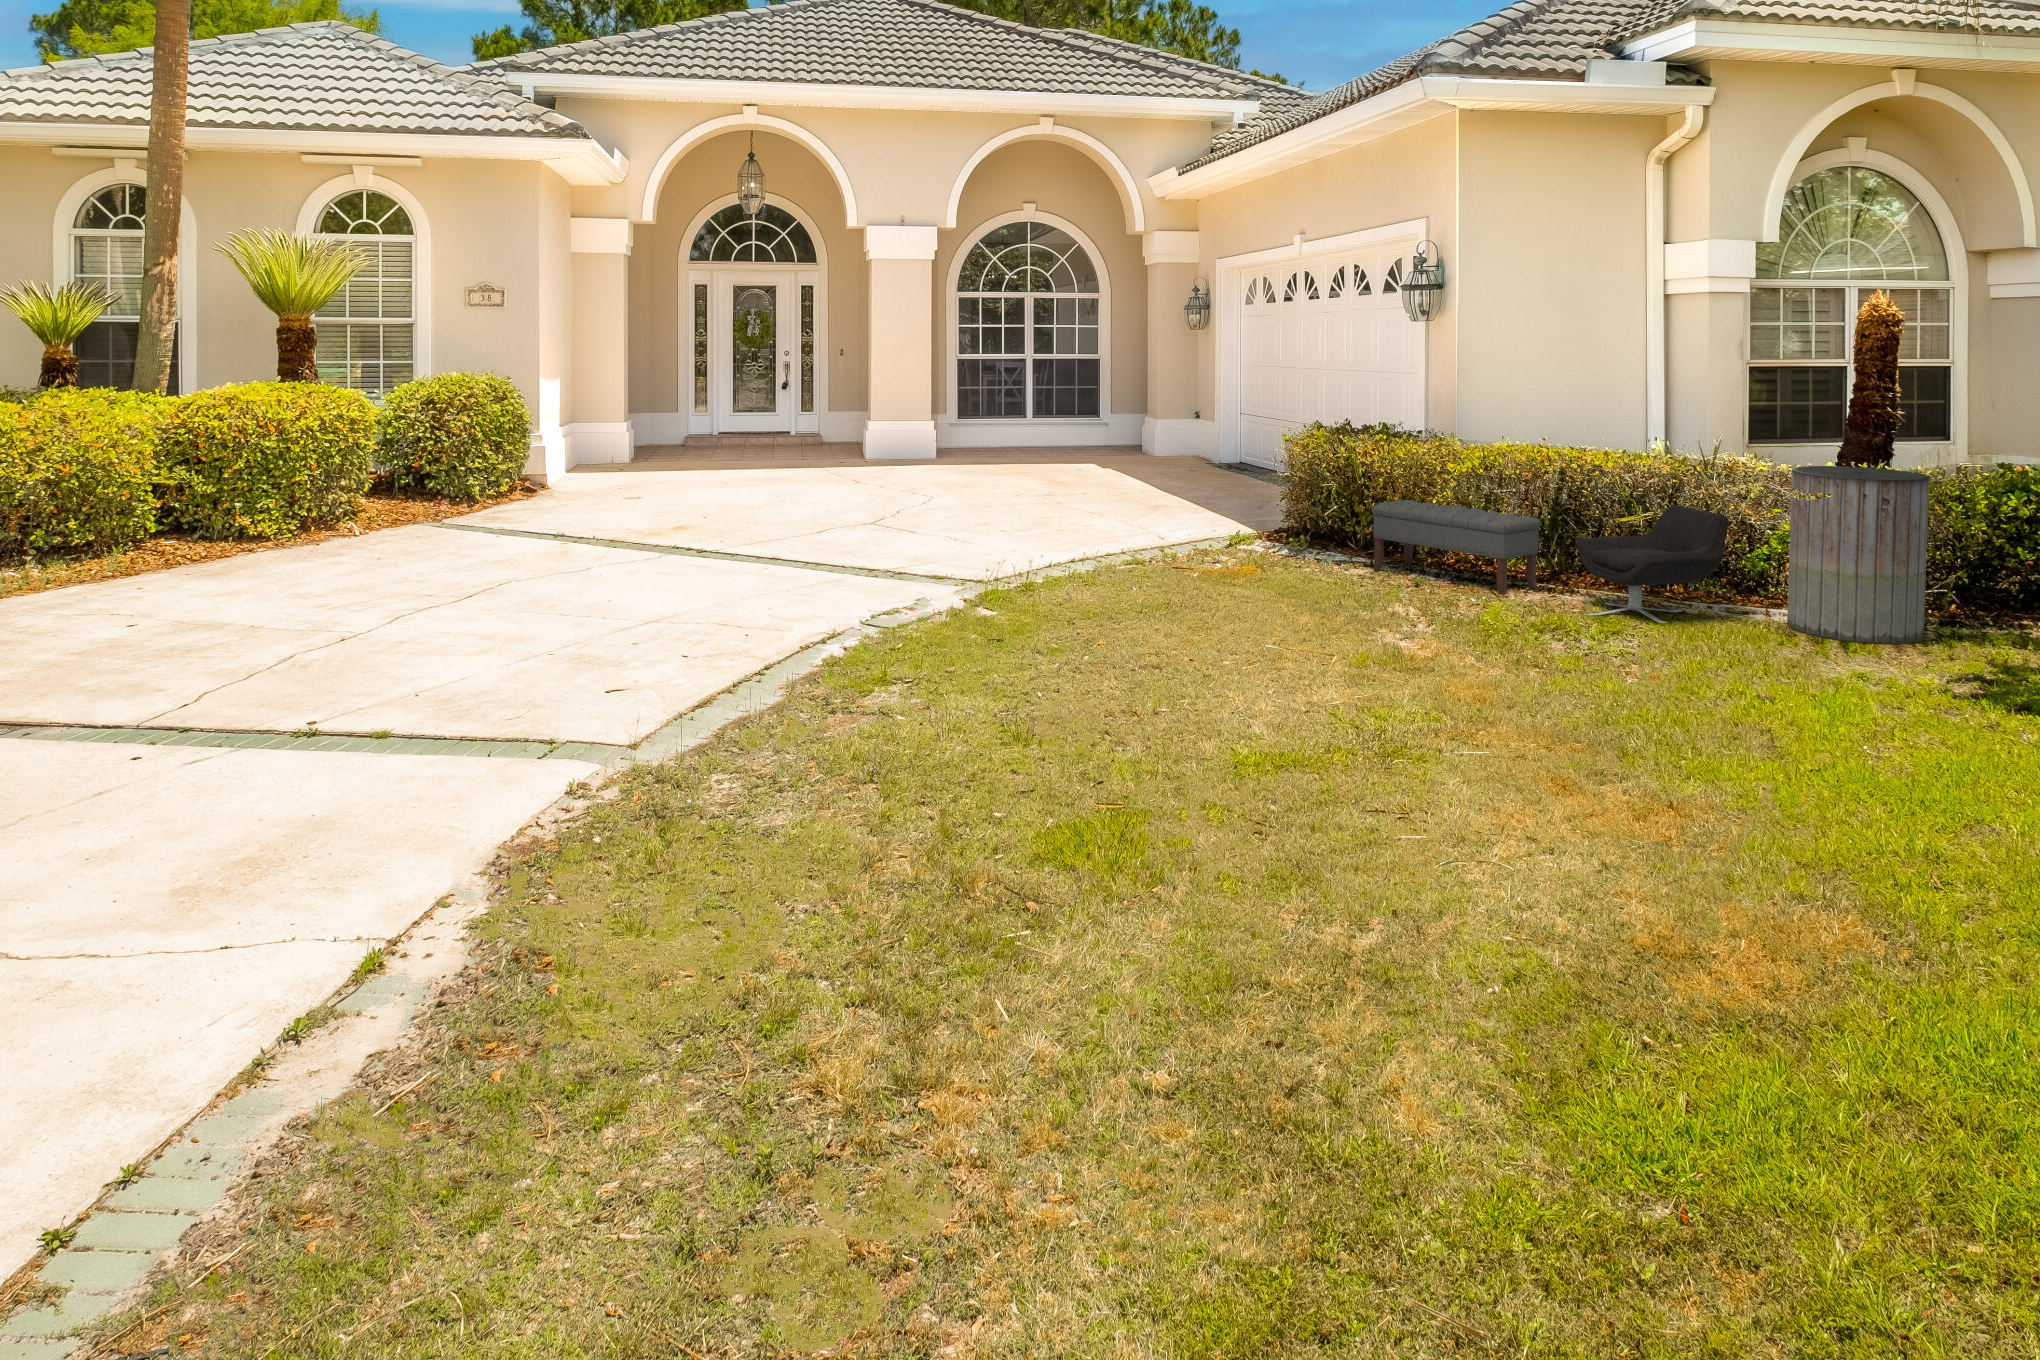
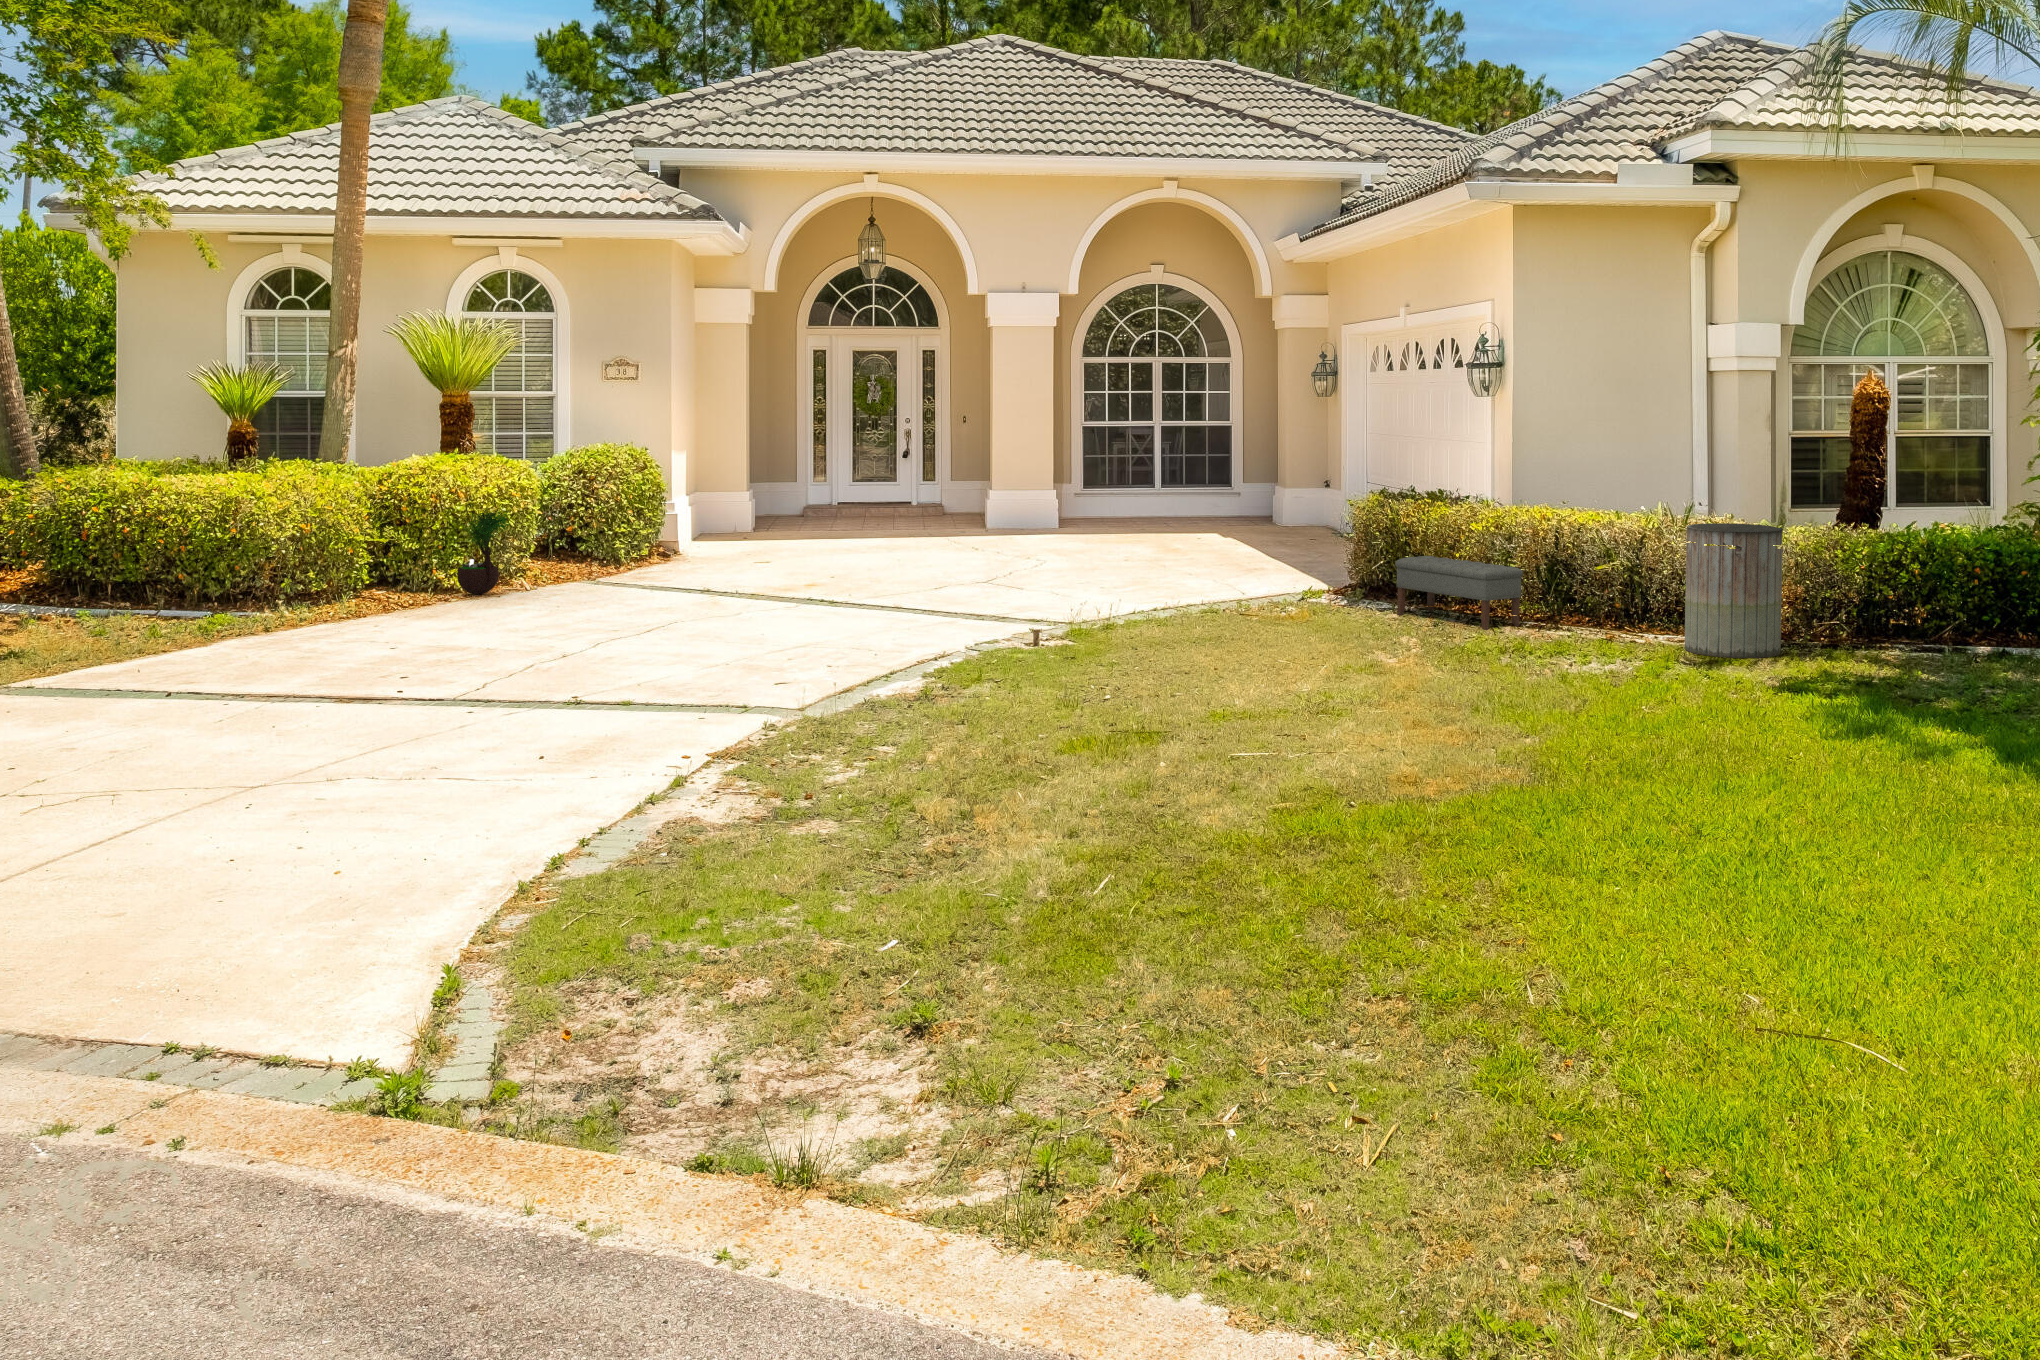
potted tree: none [257,439,325,546] -> present [457,508,509,595]
lounge chair: present [1575,505,1728,623] -> none [1534,555,1644,646]

